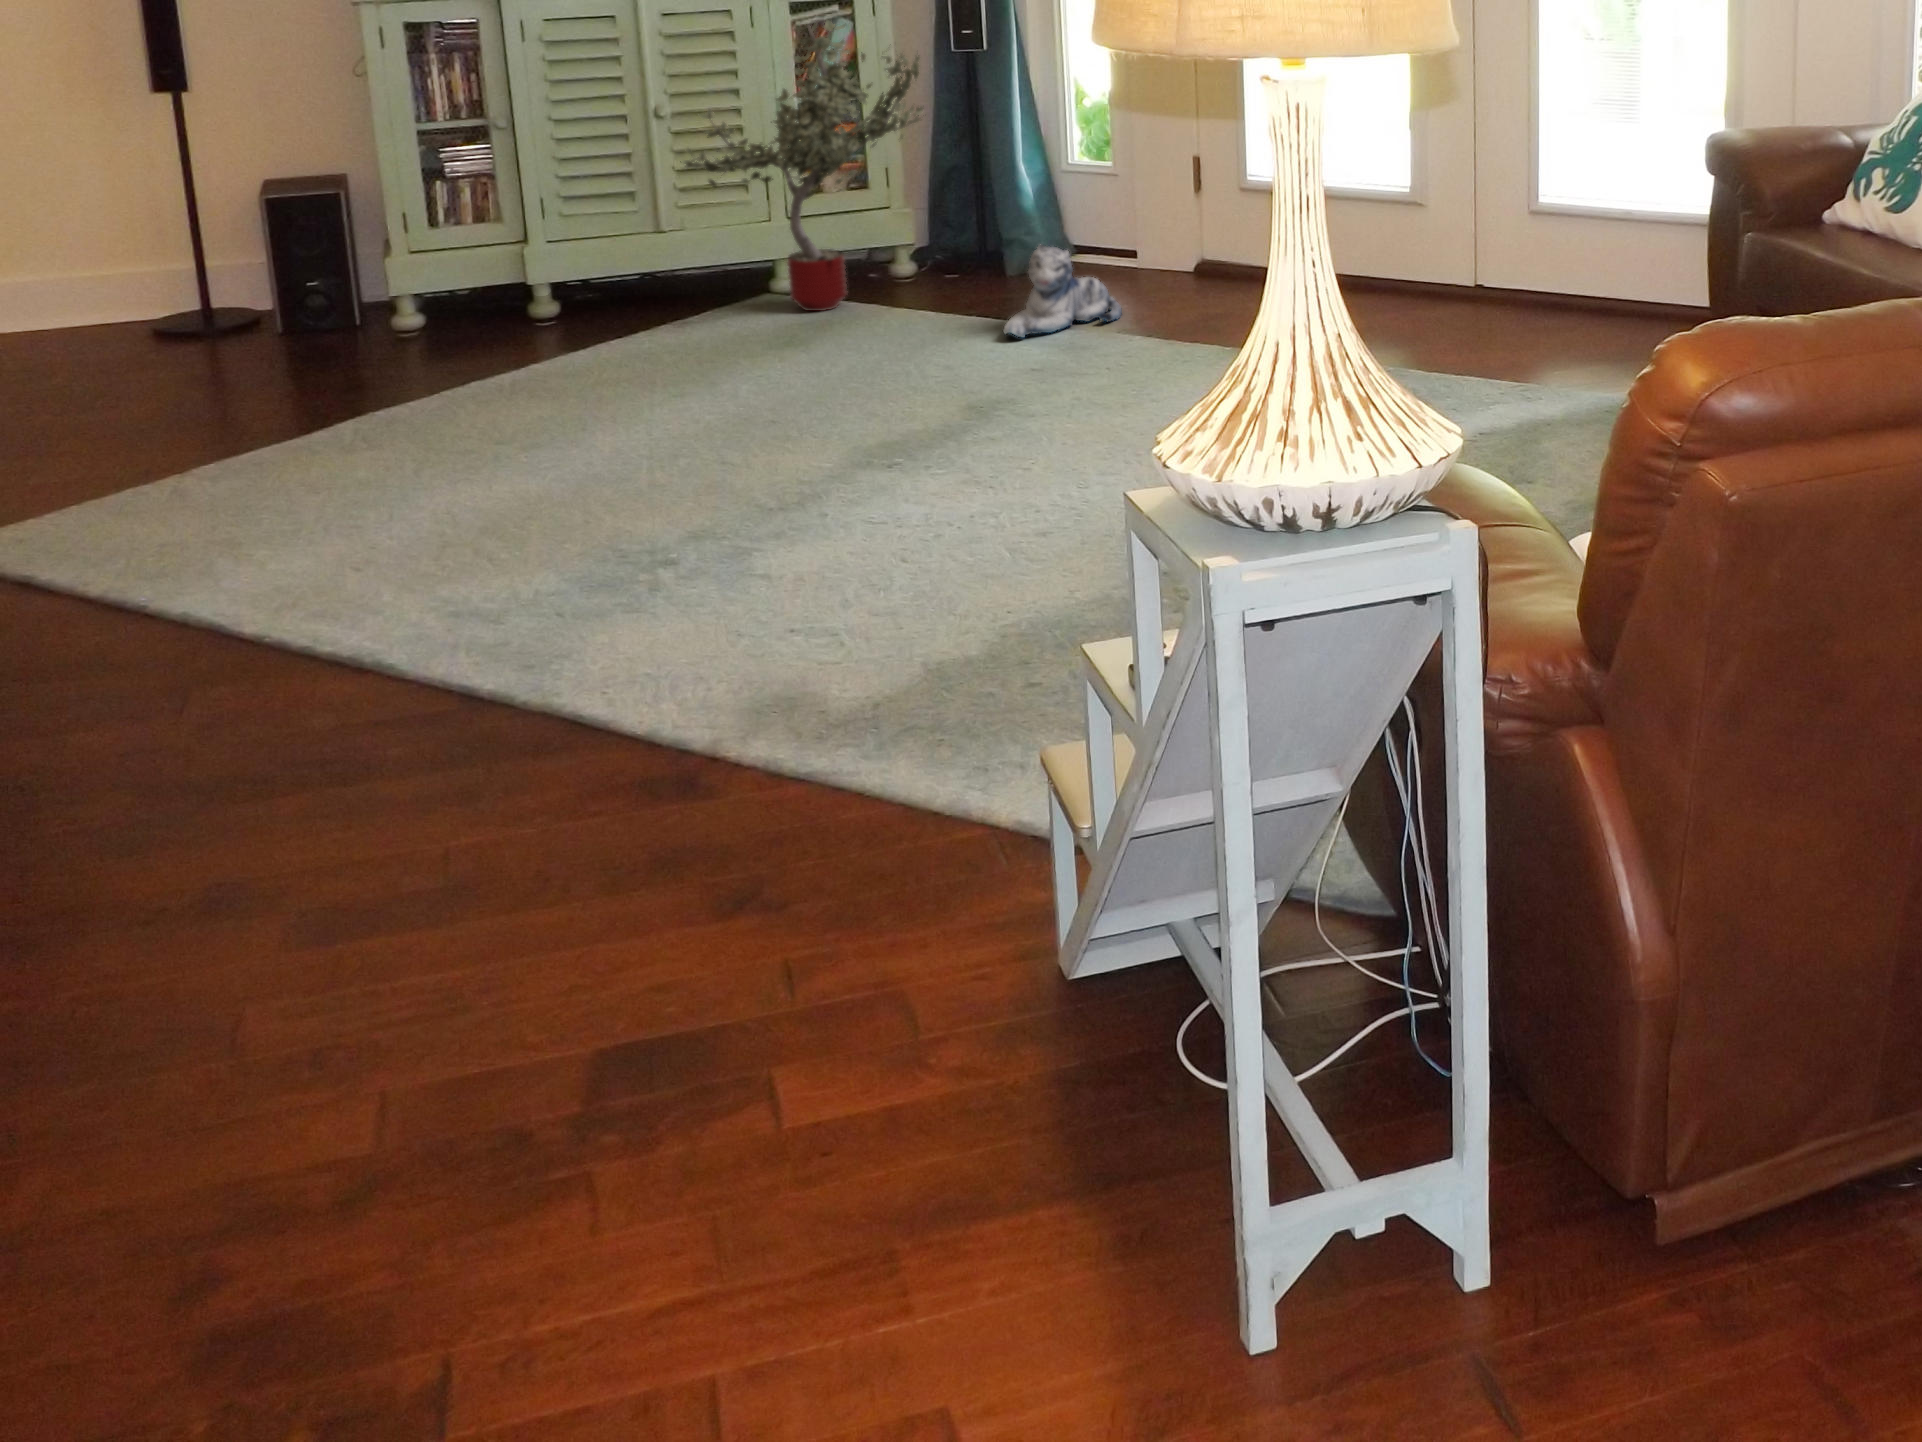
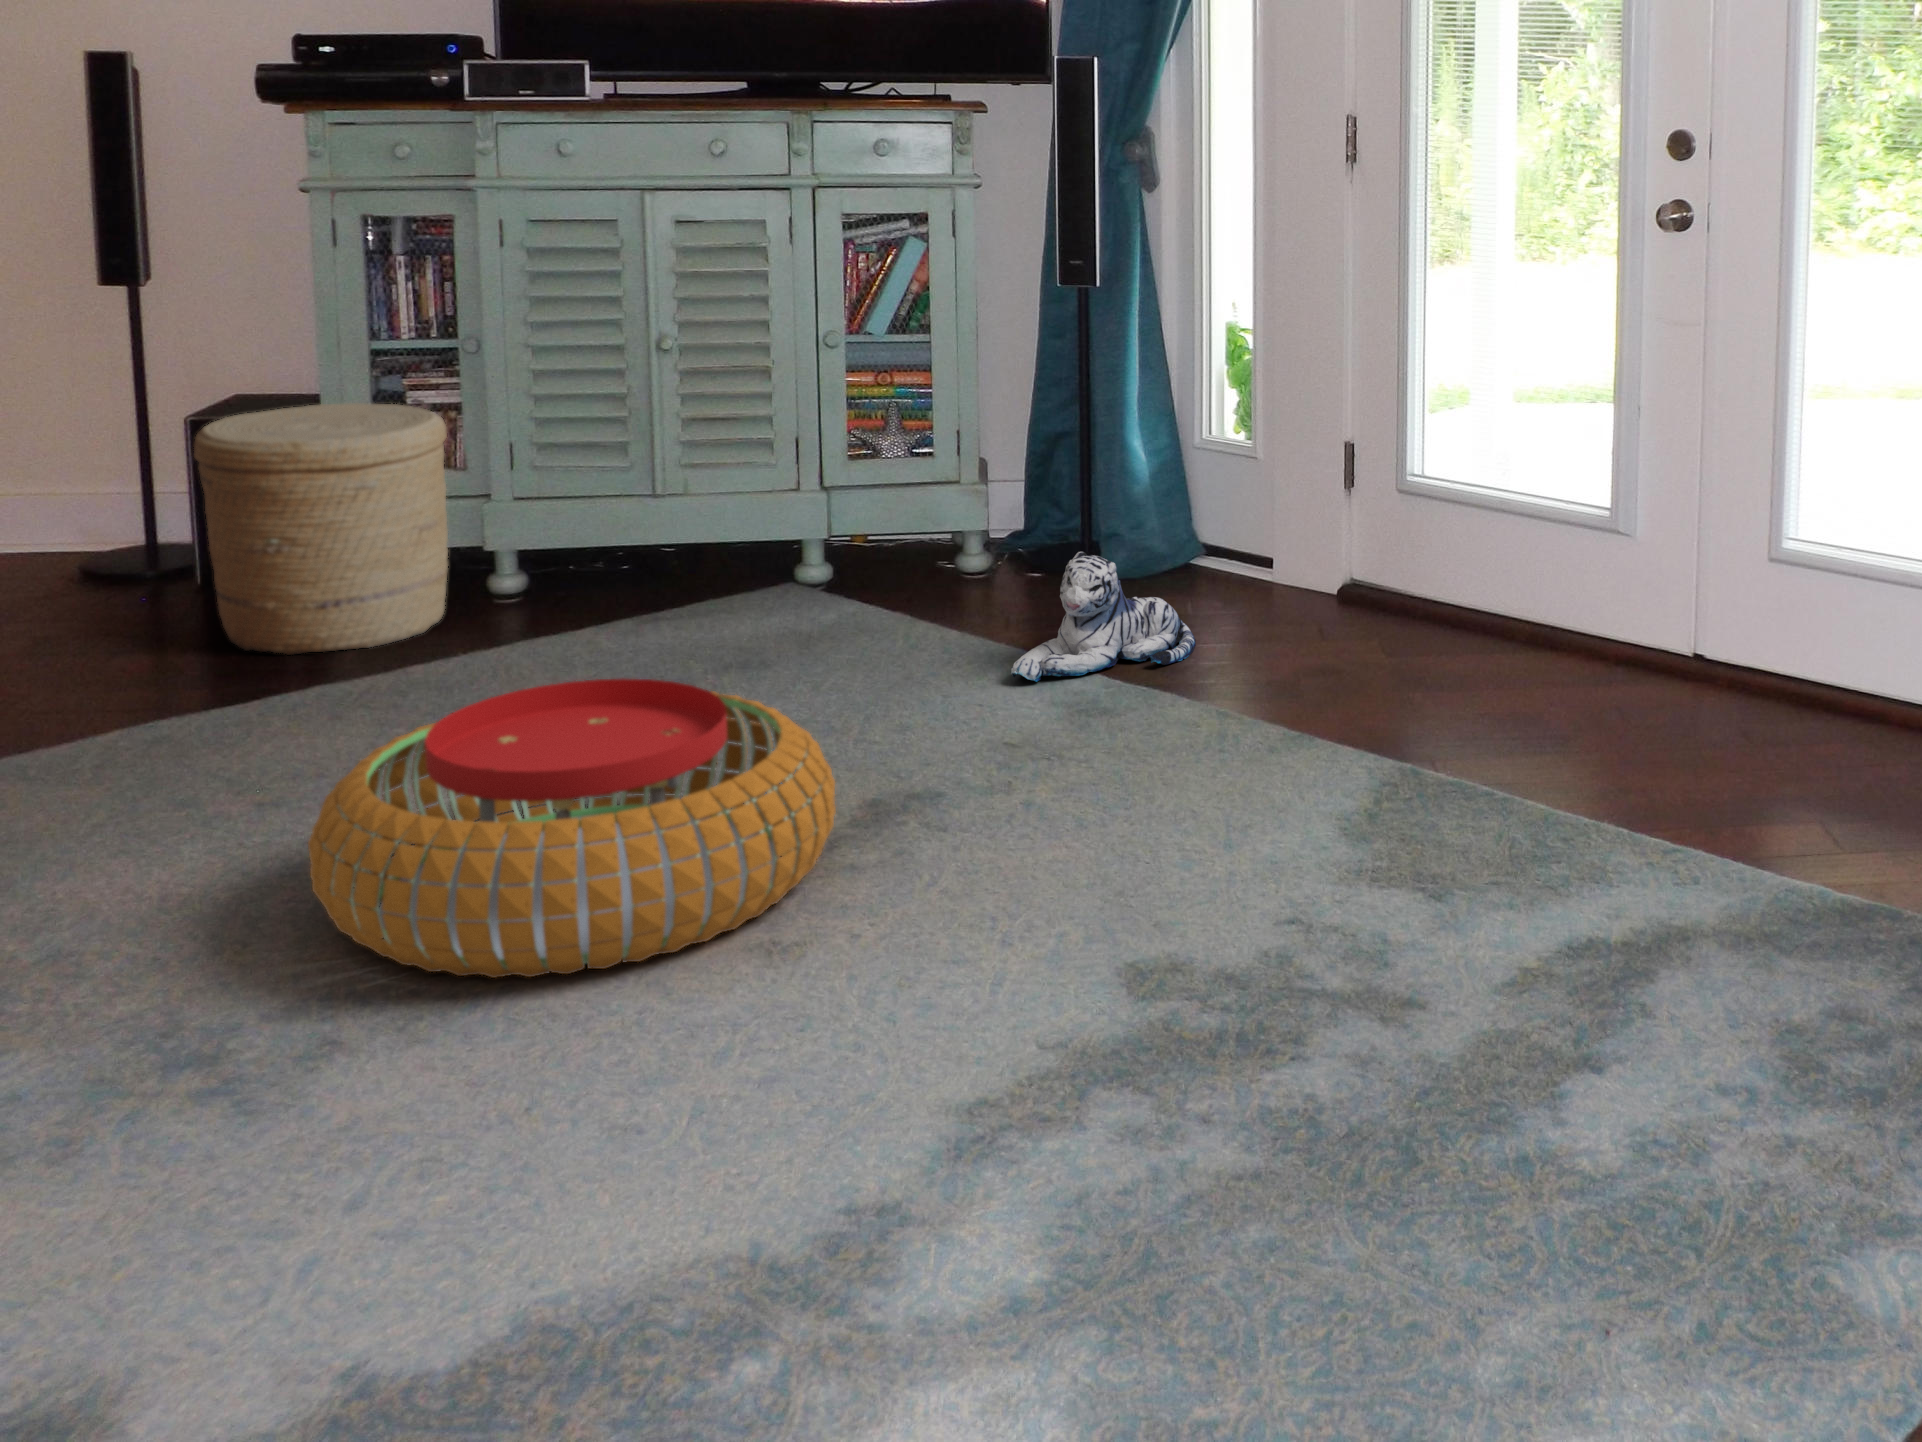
potted tree: present [680,20,923,311] -> none [660,234,984,612]
woven basket: none [316,172,520,367] -> present [194,403,448,655]
pouf: none [637,330,980,511] -> present [308,678,836,978]

